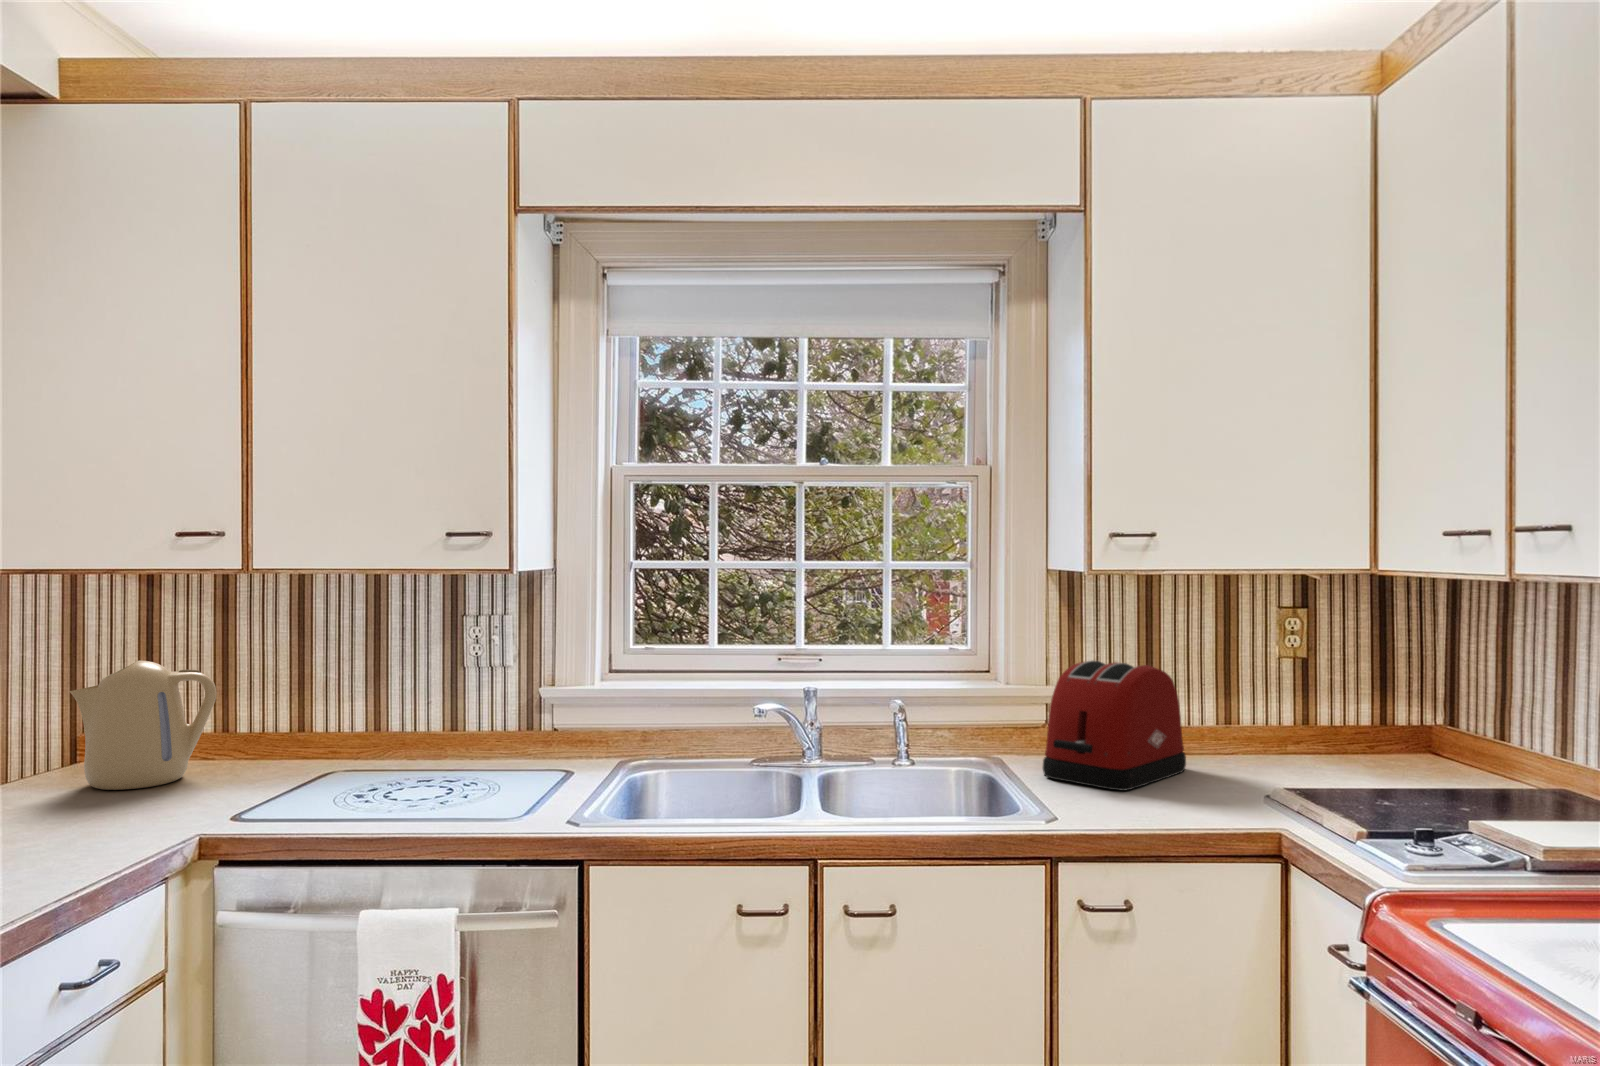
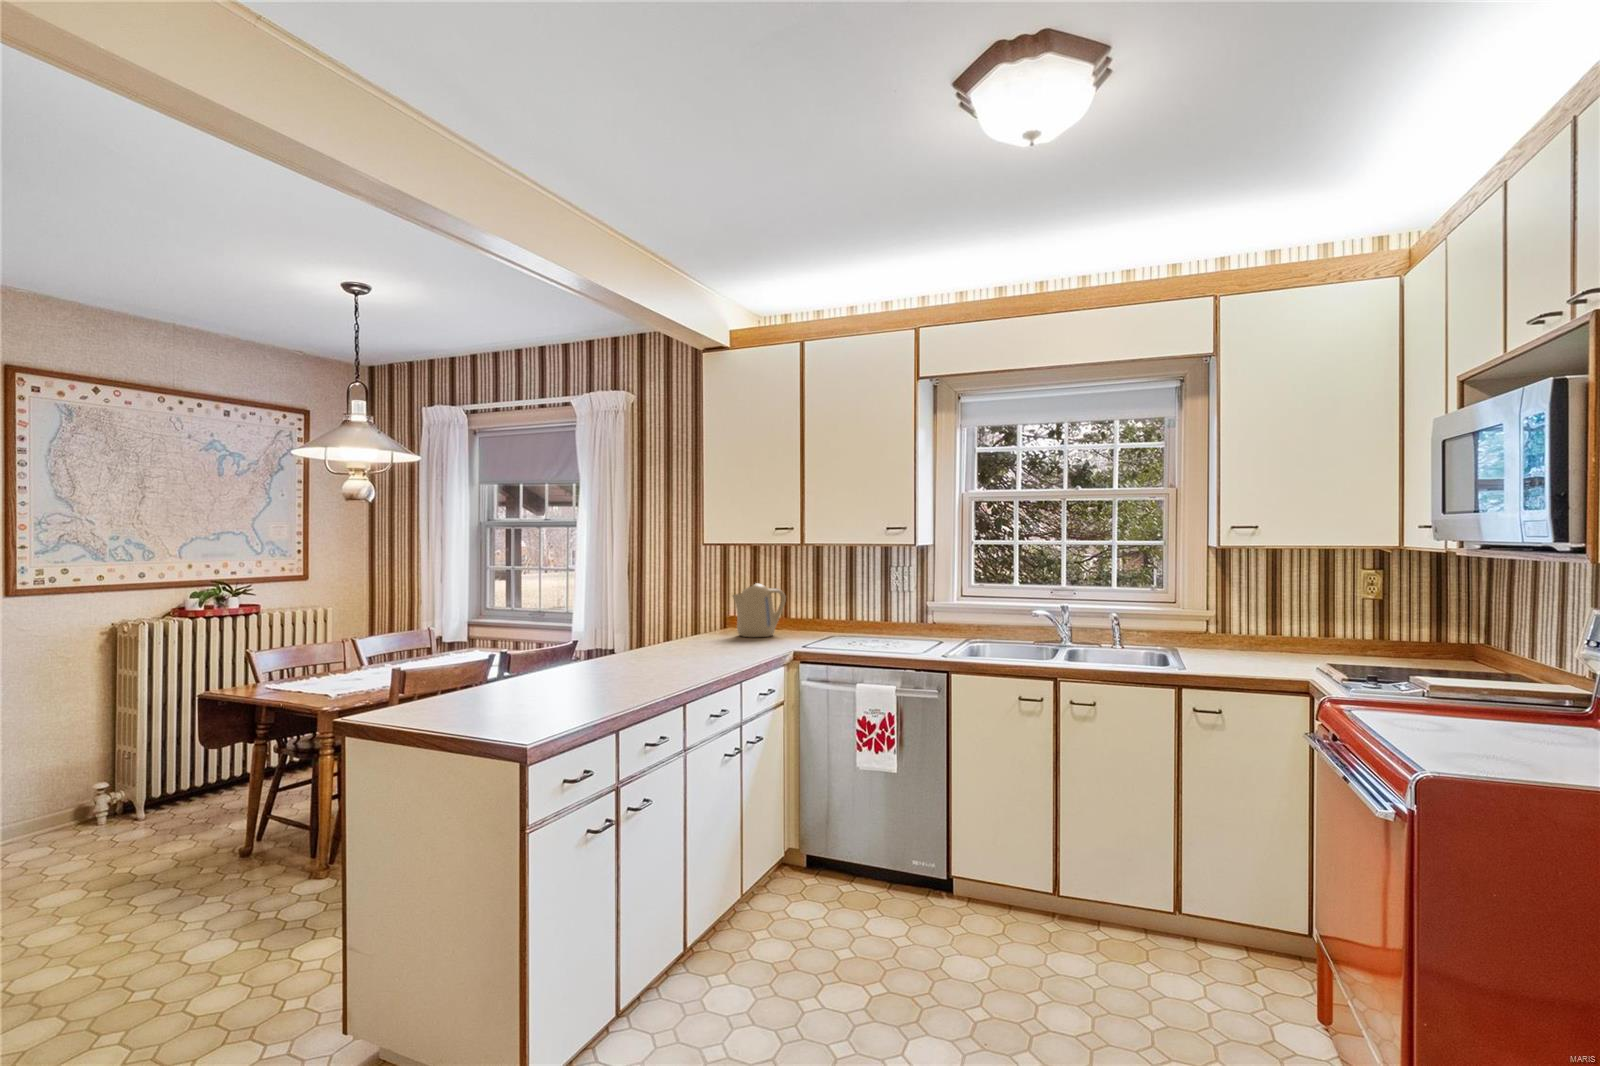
toaster: present [1043,660,1186,791] -> none [1193,595,1285,662]

